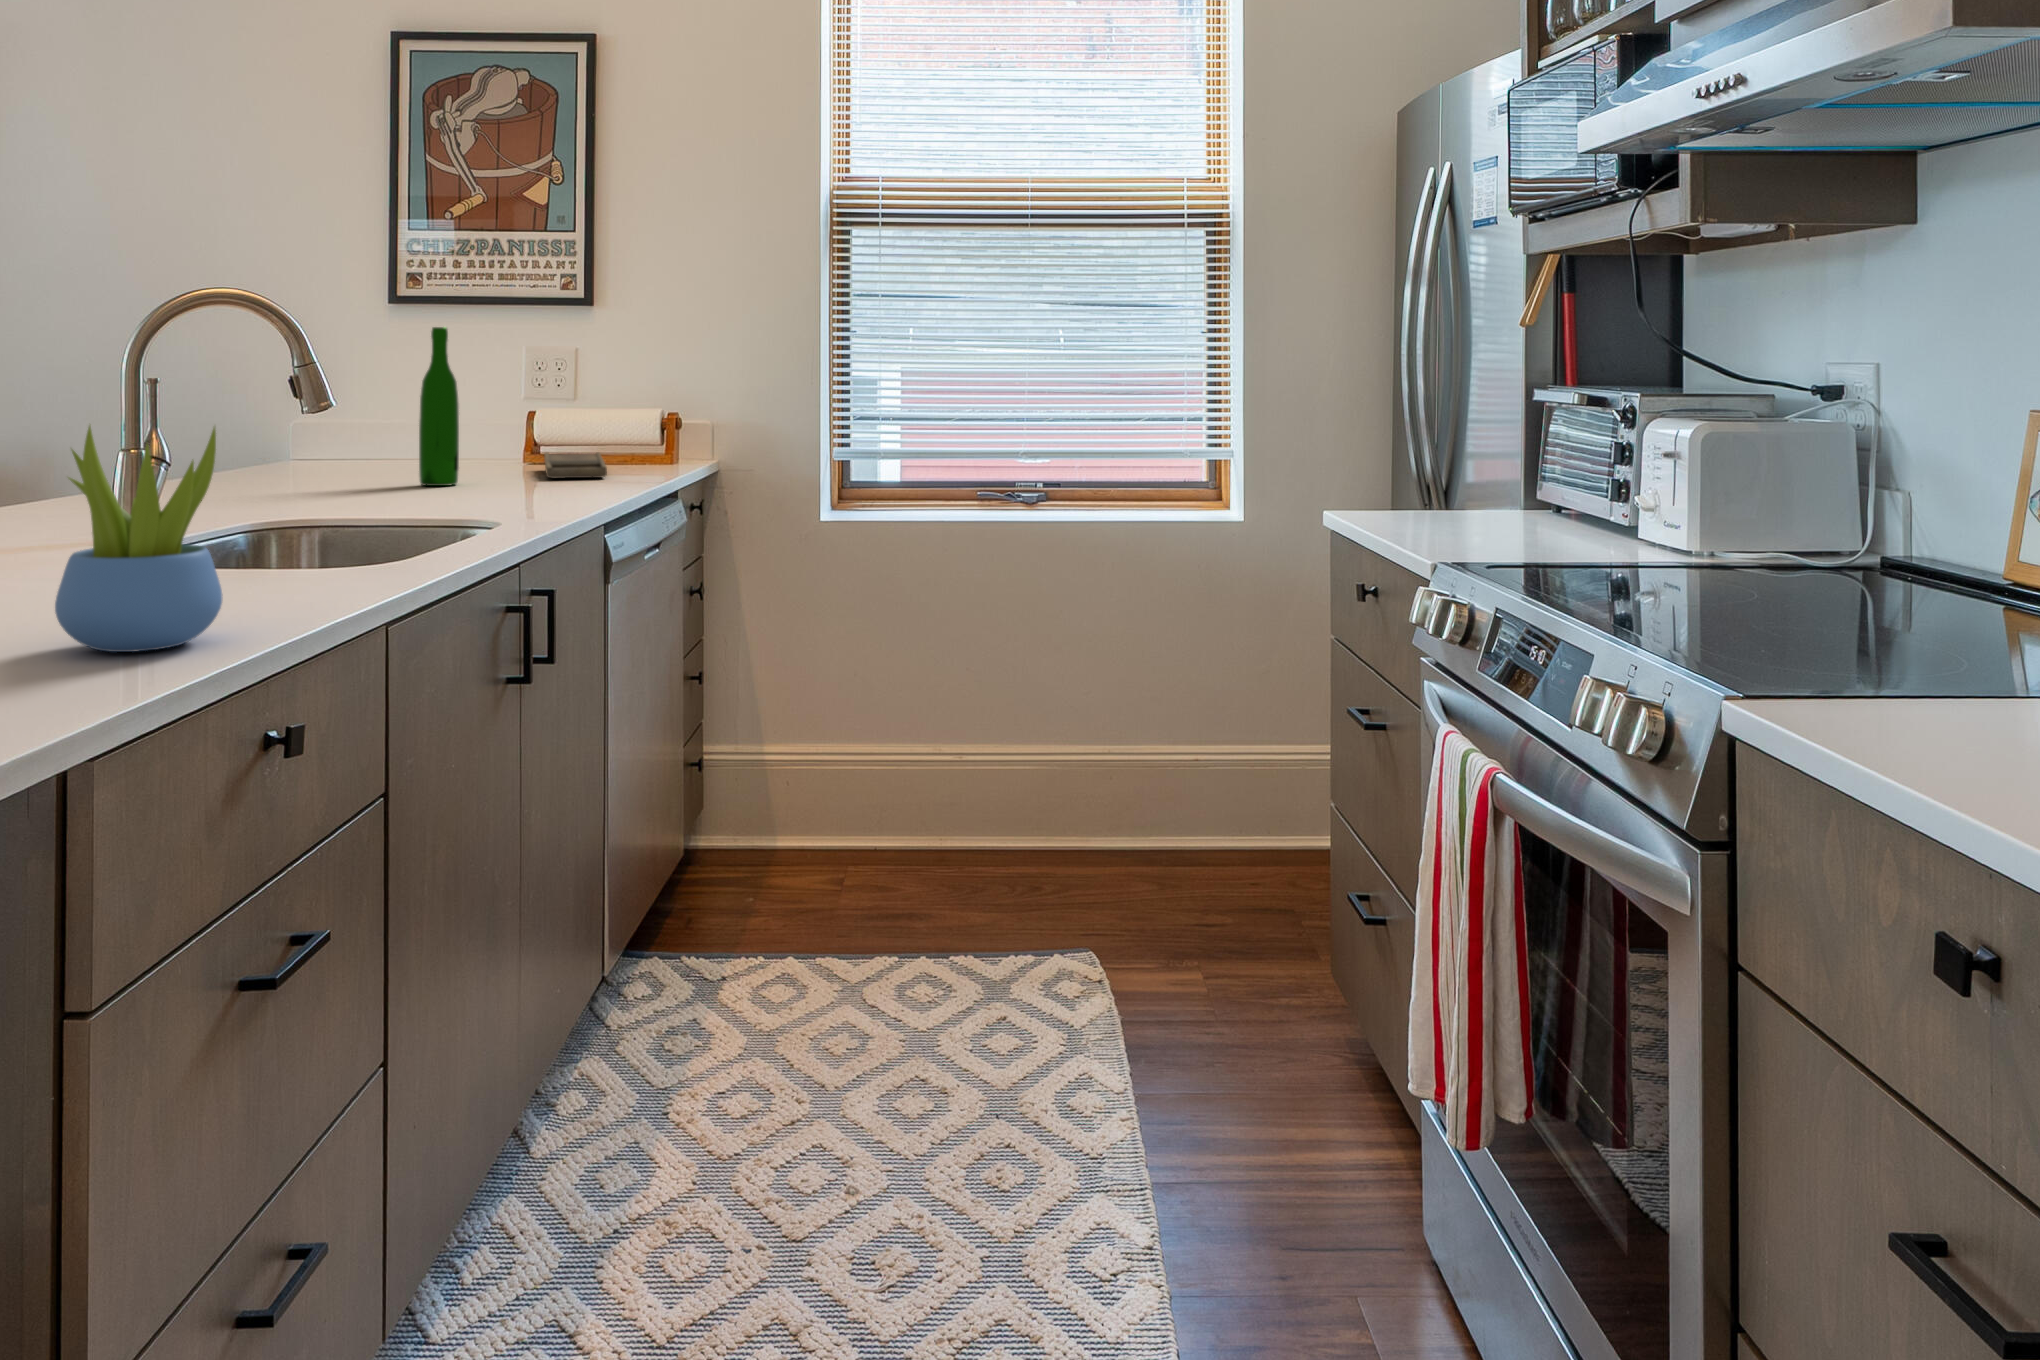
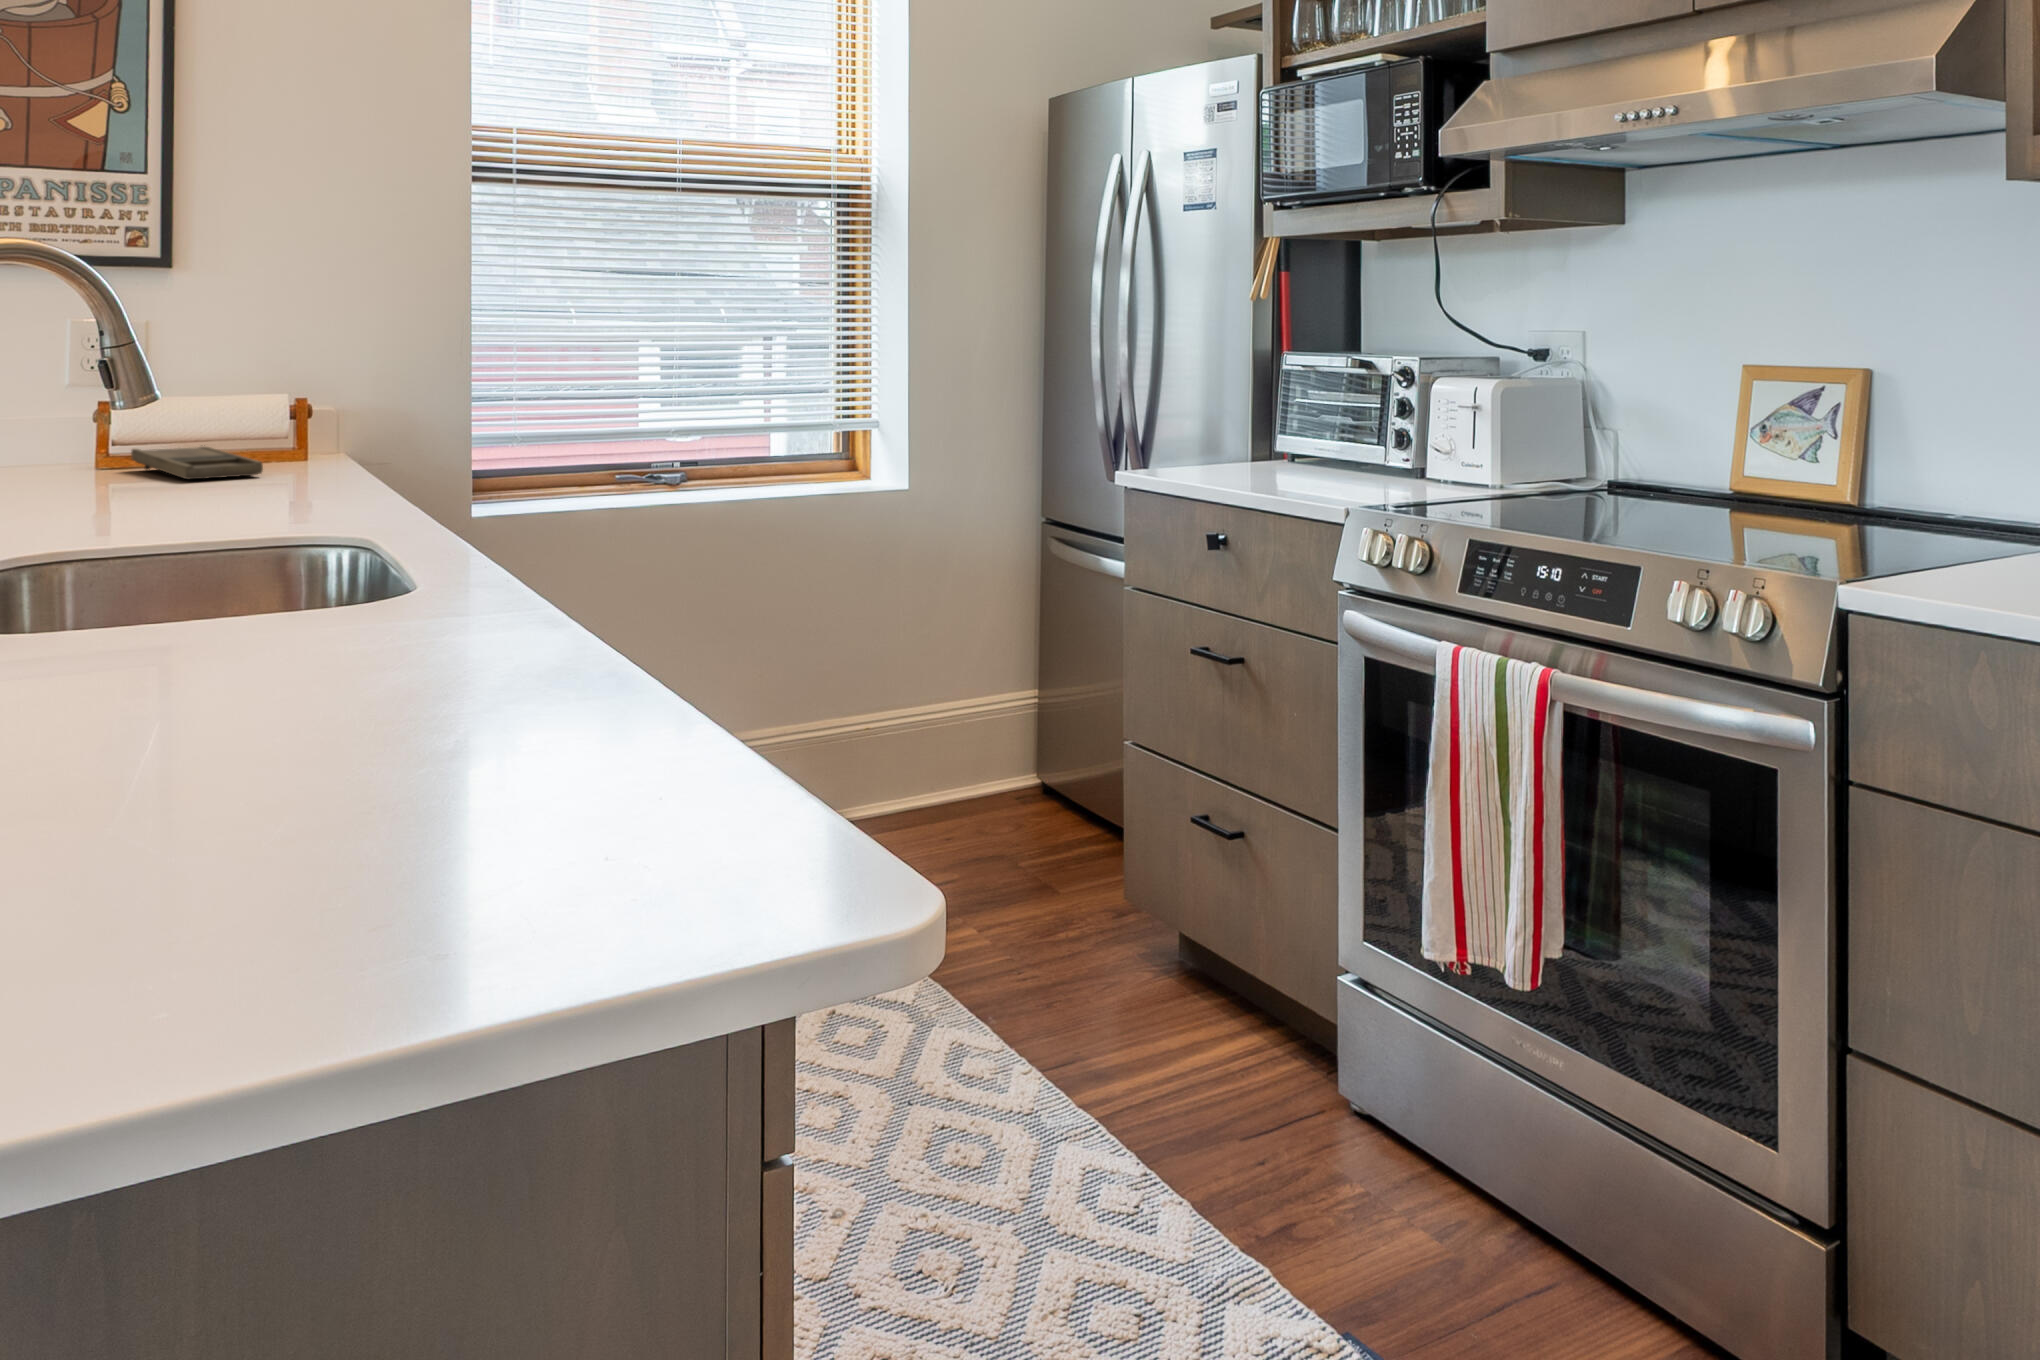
wine bottle: present [419,327,459,486] -> none [23,289,80,496]
succulent plant: present [55,426,222,652] -> none [319,411,522,712]

